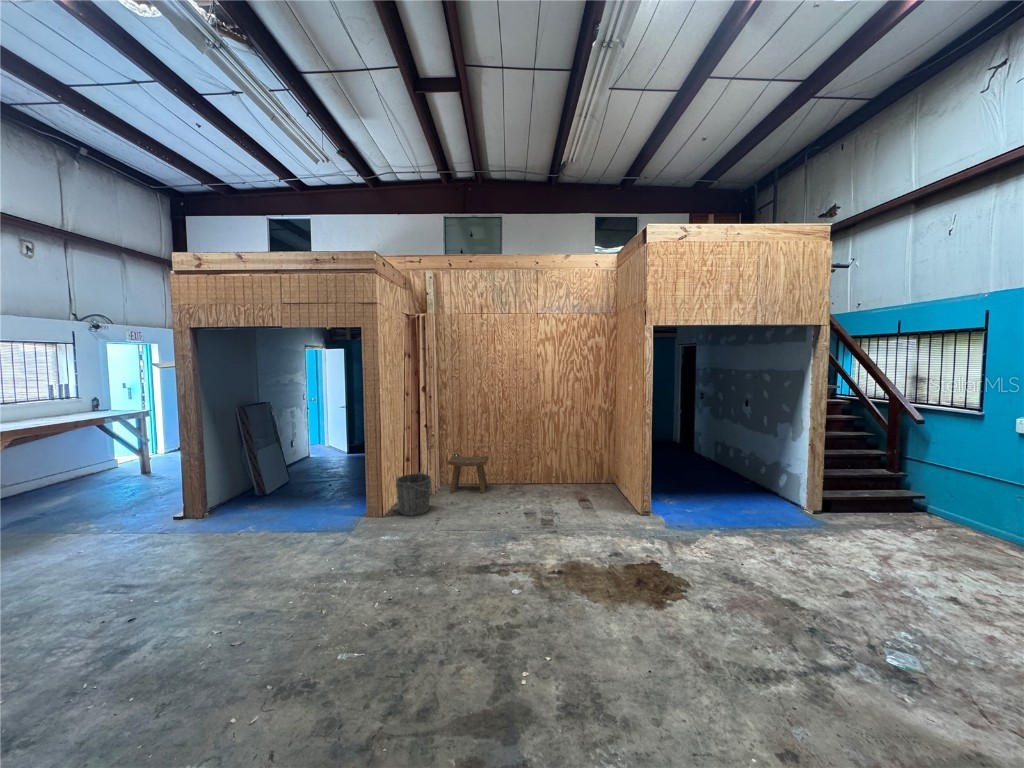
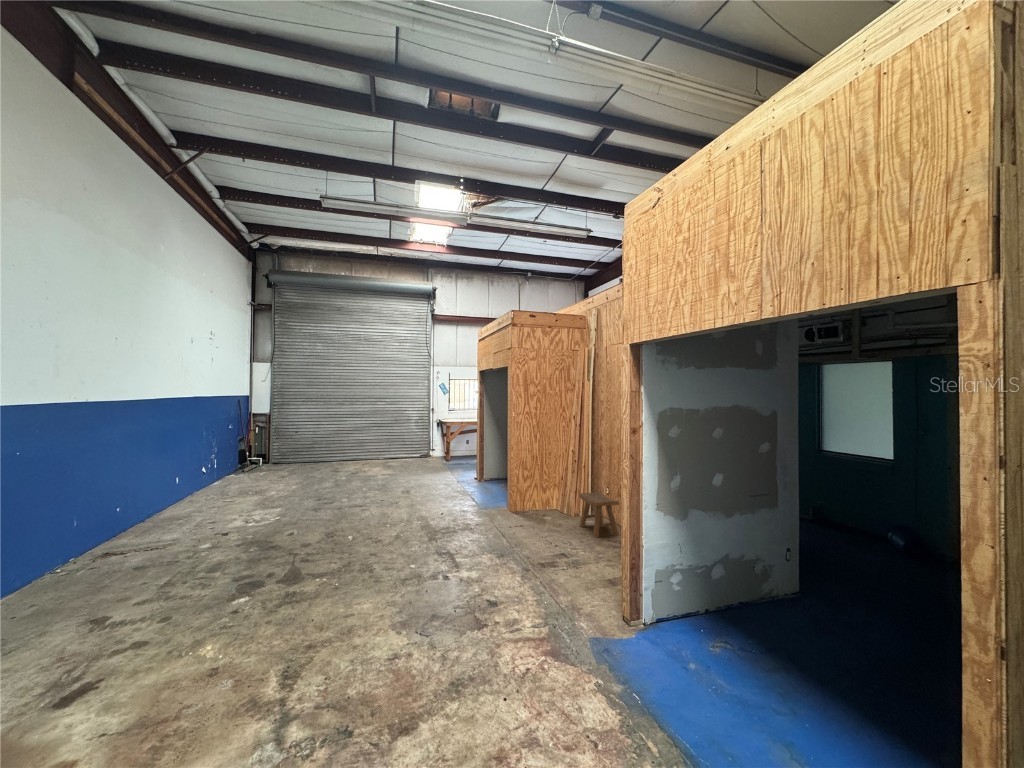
bucket: present [396,472,435,516] -> none [514,491,547,526]

